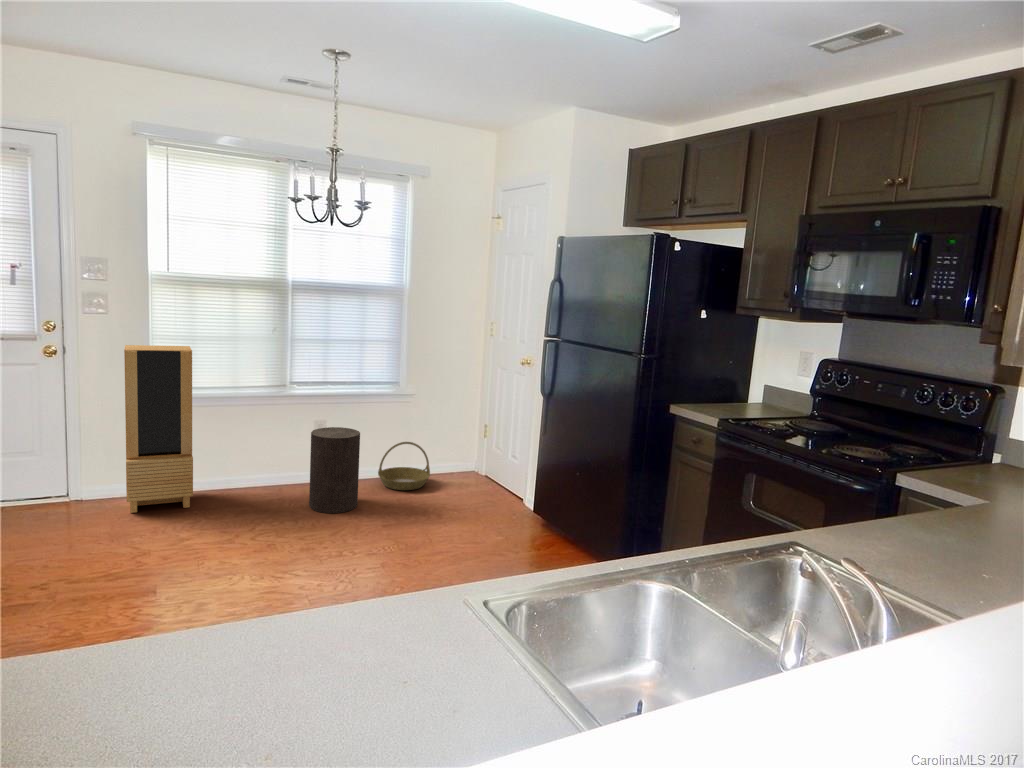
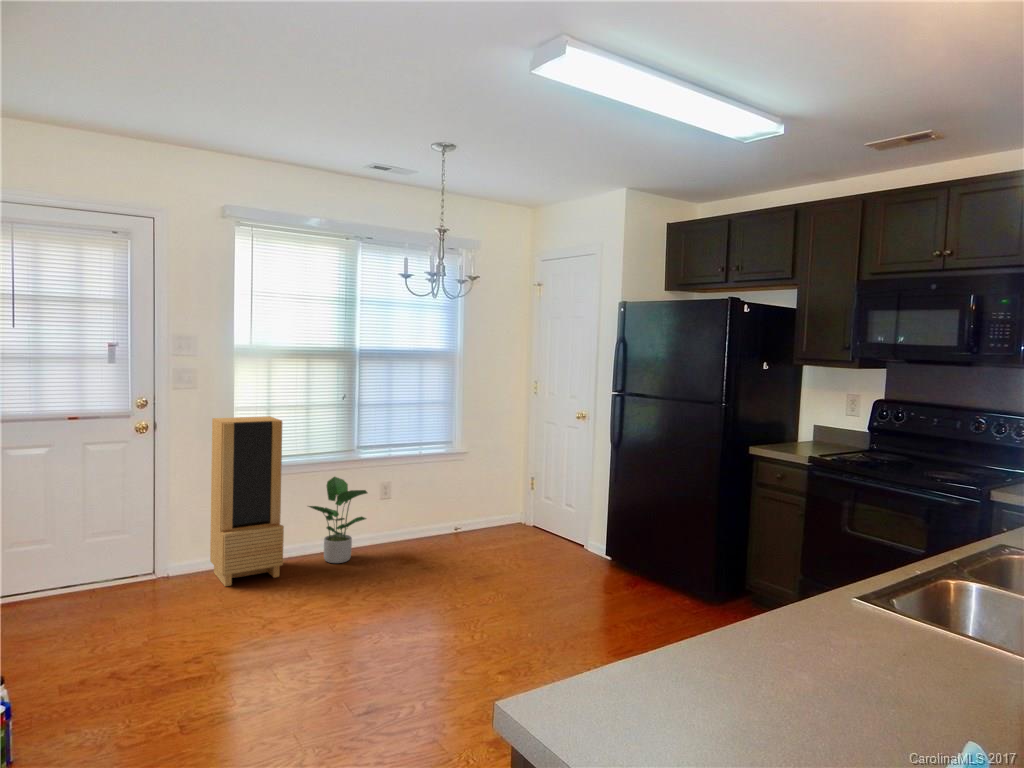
potted plant: none [223,411,290,498] -> present [309,477,367,563]
stool: present [309,427,360,513] -> none [392,488,440,572]
basket: present [378,442,430,490] -> none [441,499,491,546]

